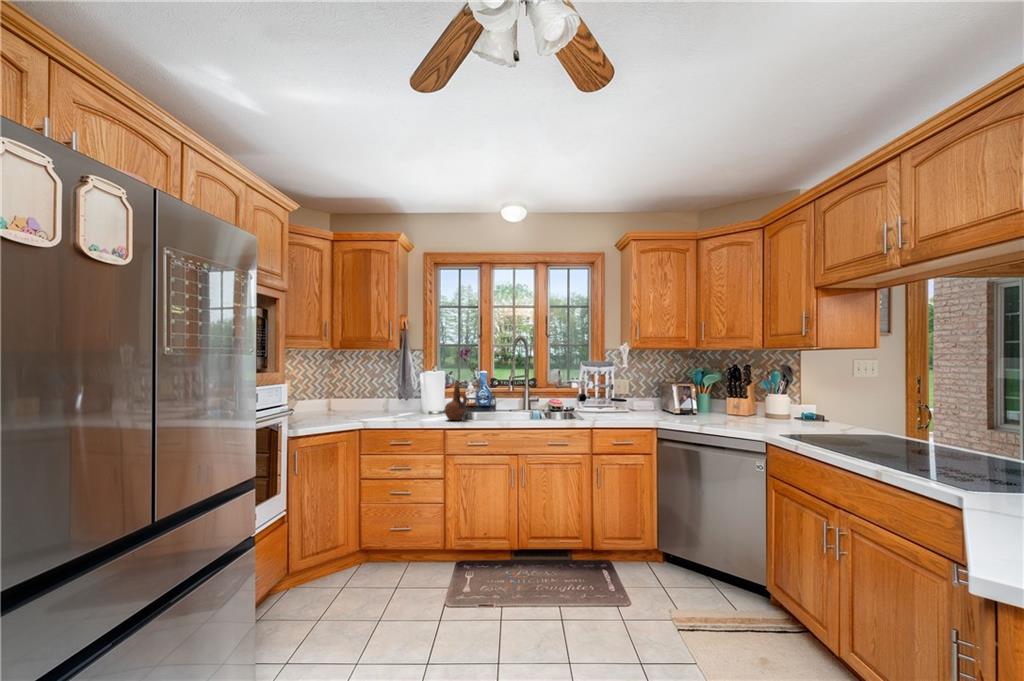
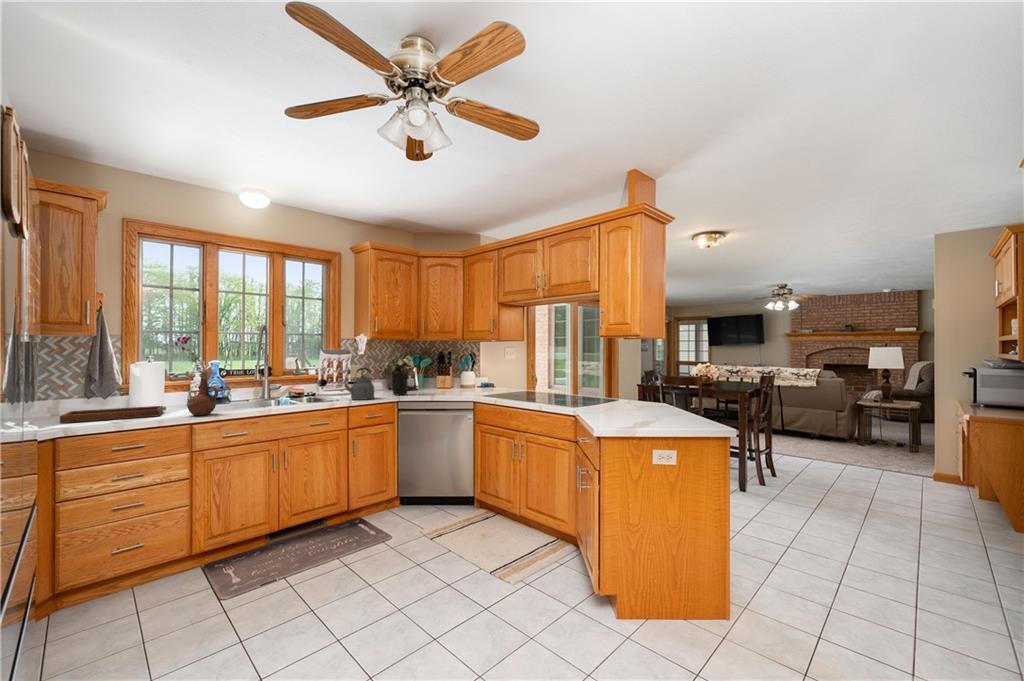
flower arrangement: none [639,364,685,418] -> present [382,354,413,395]
kettle: none [588,381,628,420] -> present [342,368,374,400]
tray: none [373,395,440,418] -> present [60,392,163,423]

